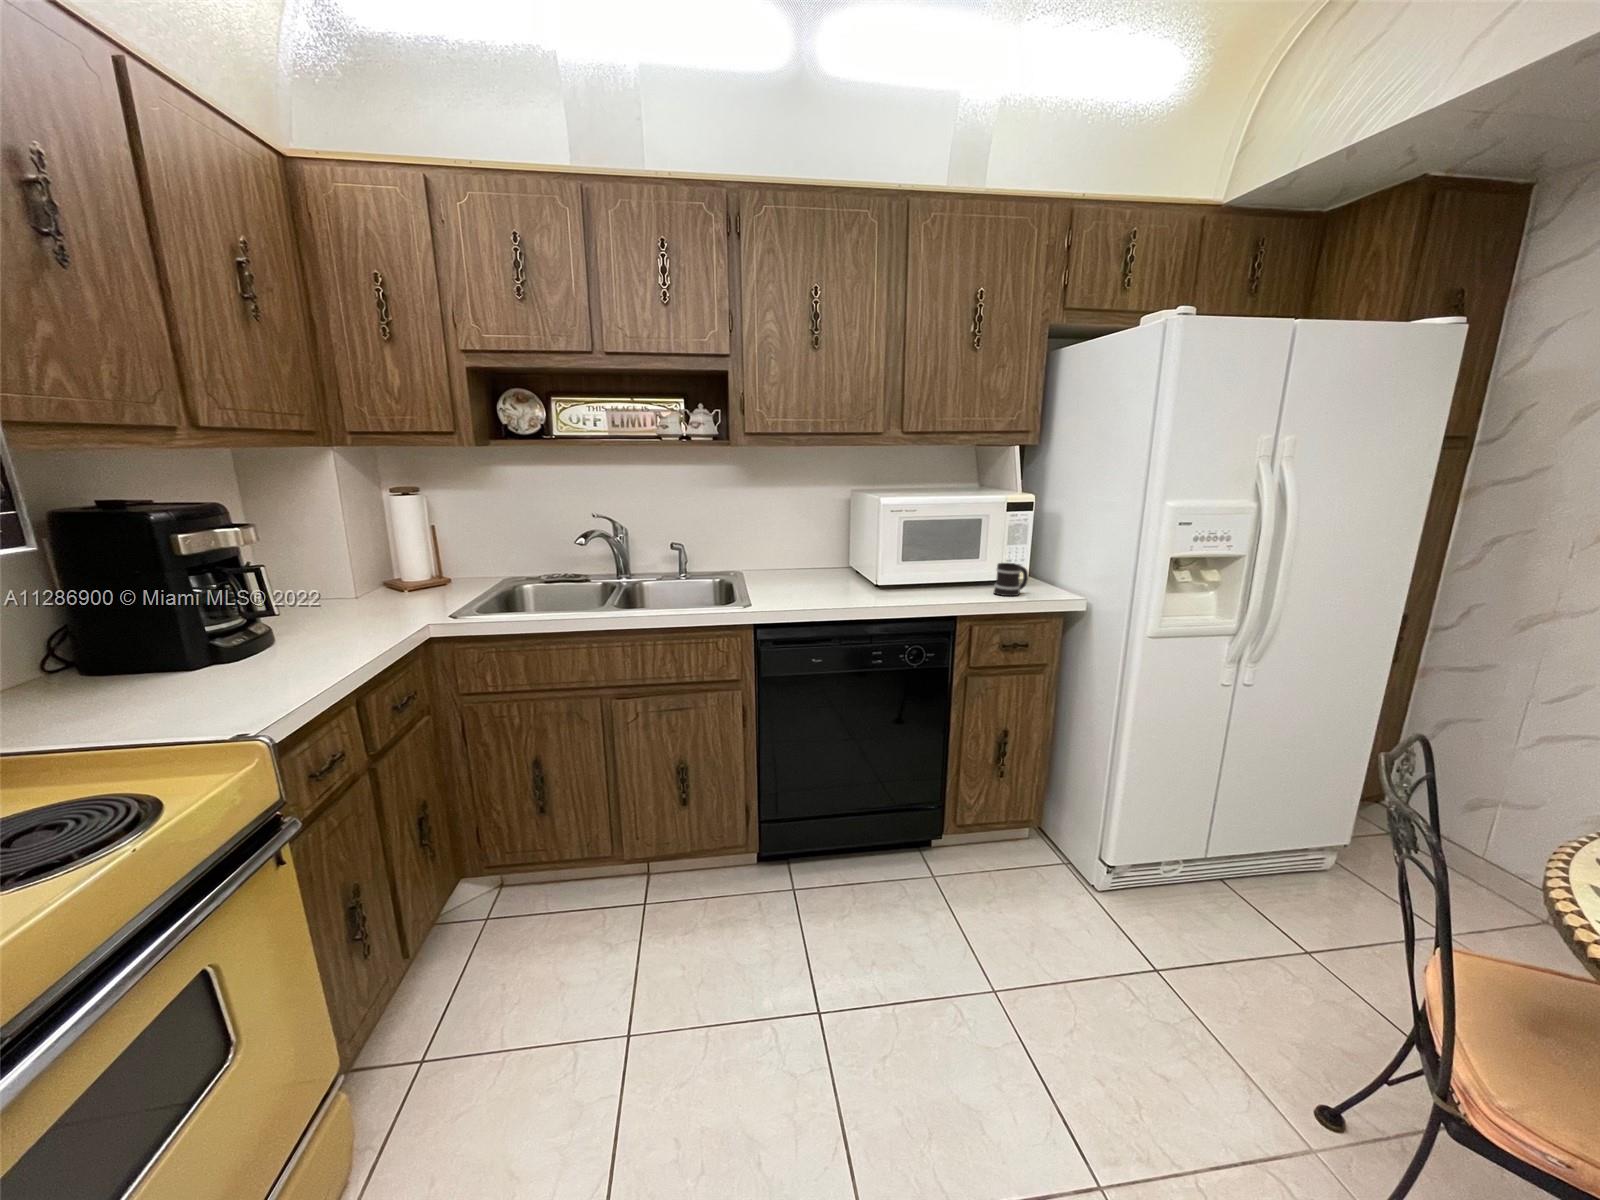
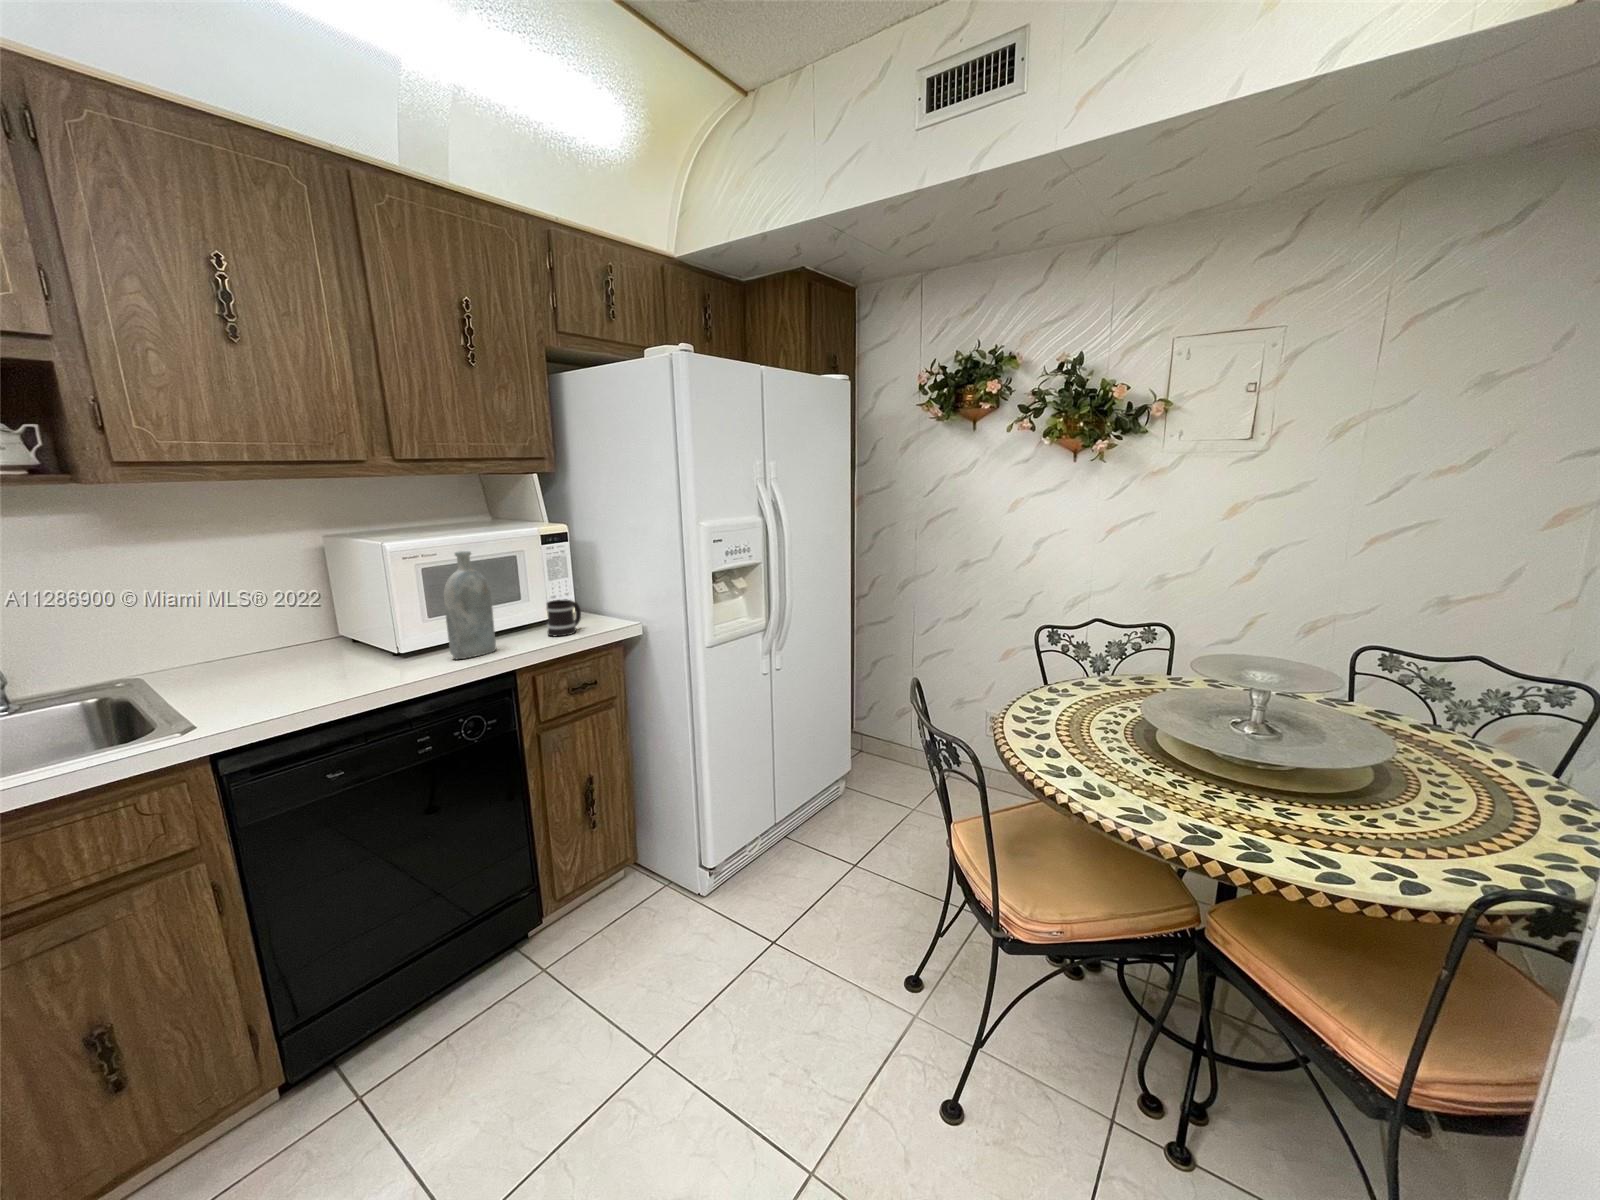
bottle: none [911,509,951,598] -> present [444,551,496,659]

